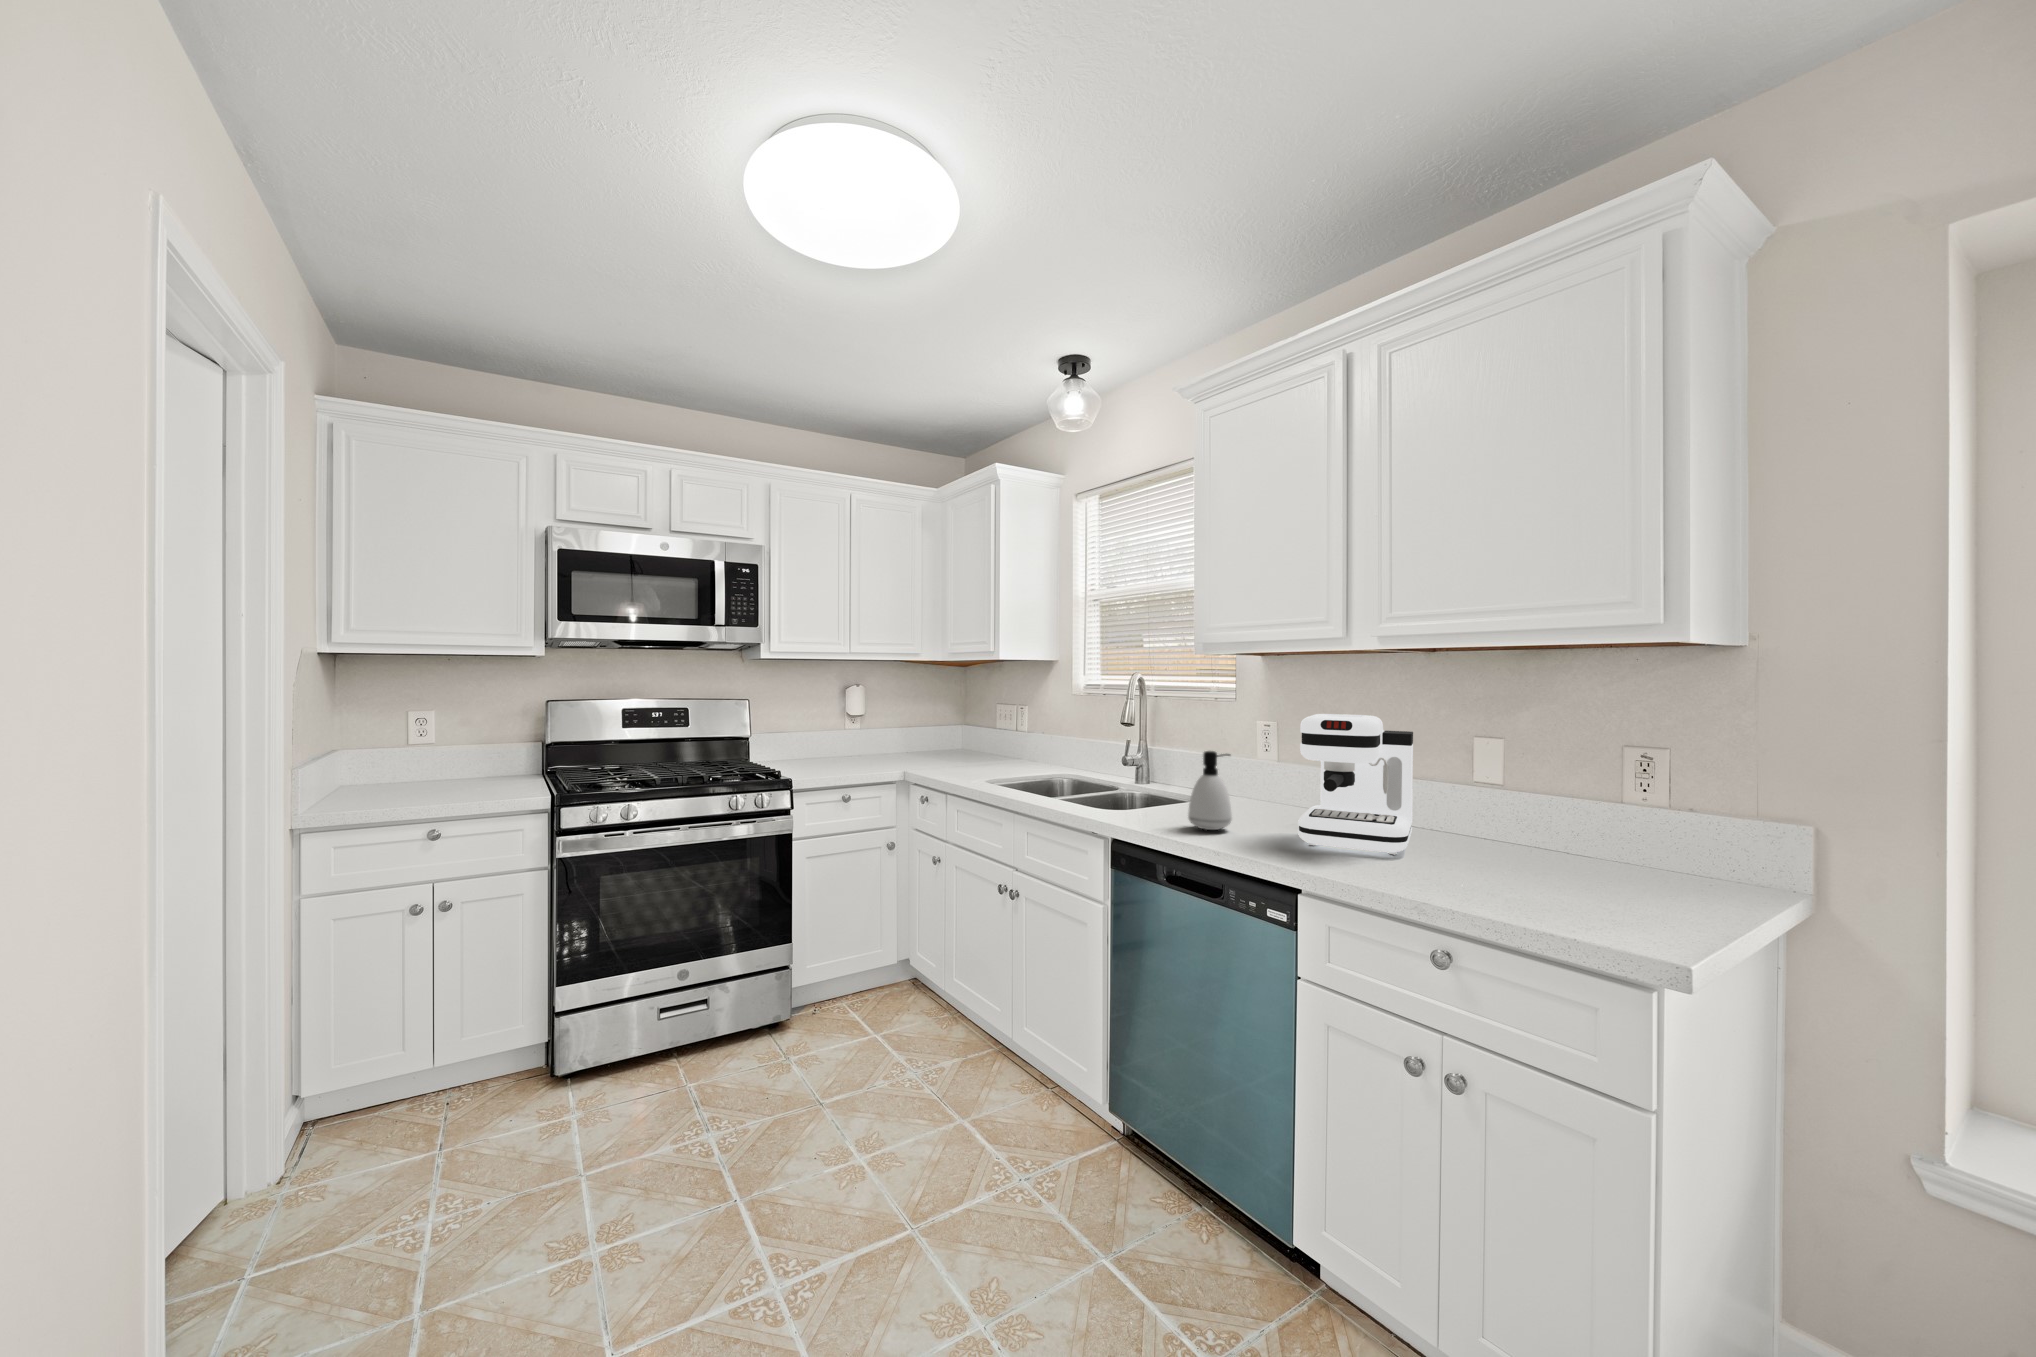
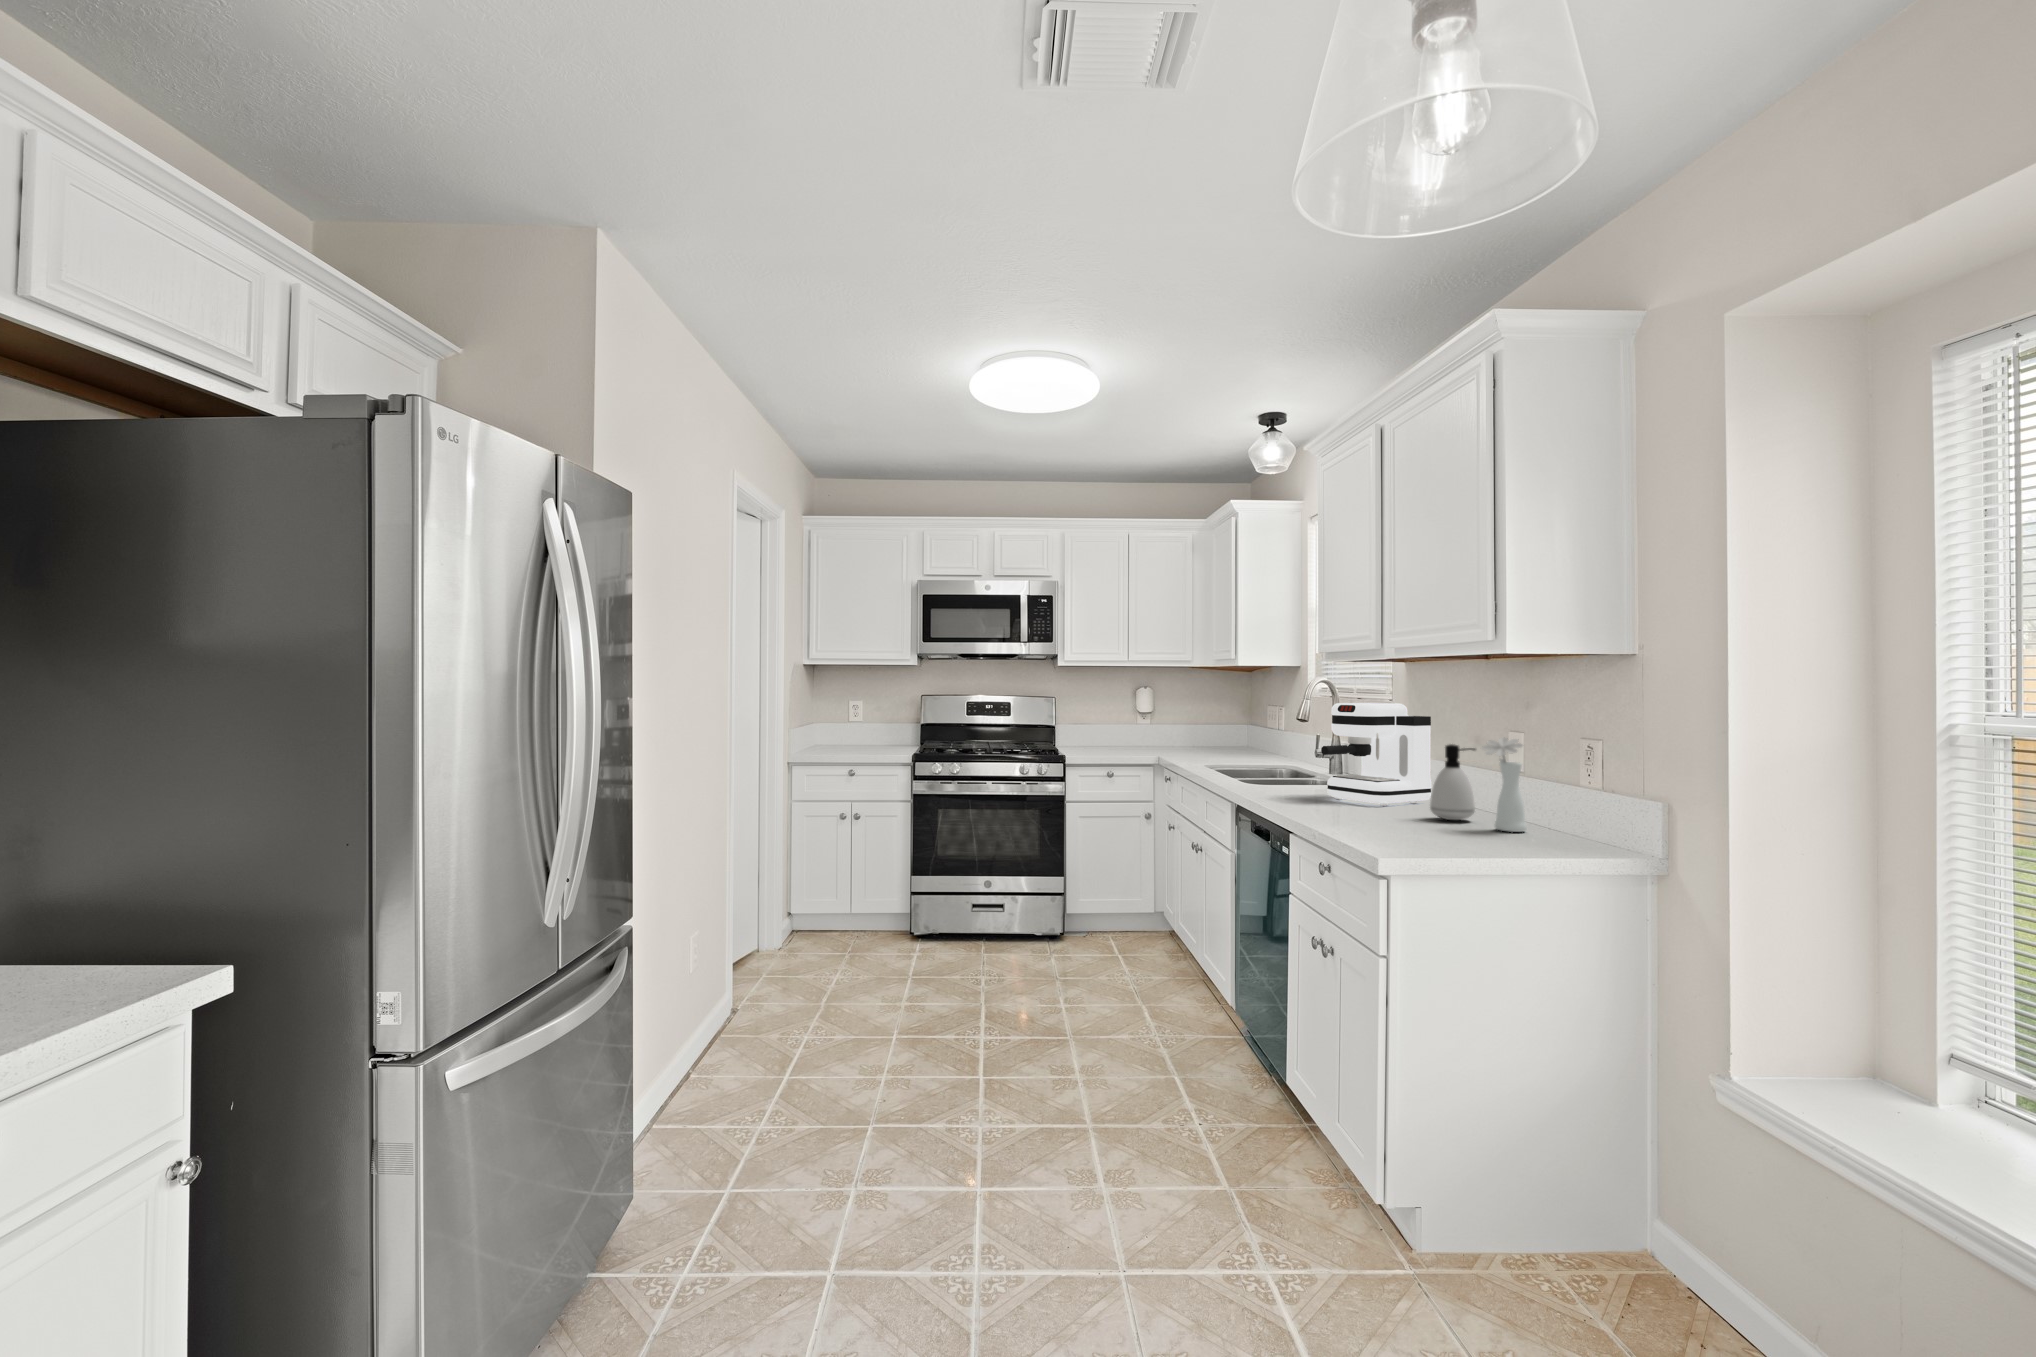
soap dispenser: present [1188,751,1232,830] -> present [1430,744,1475,820]
vase: none [1644,771,1712,903] -> present [1482,738,1527,832]

